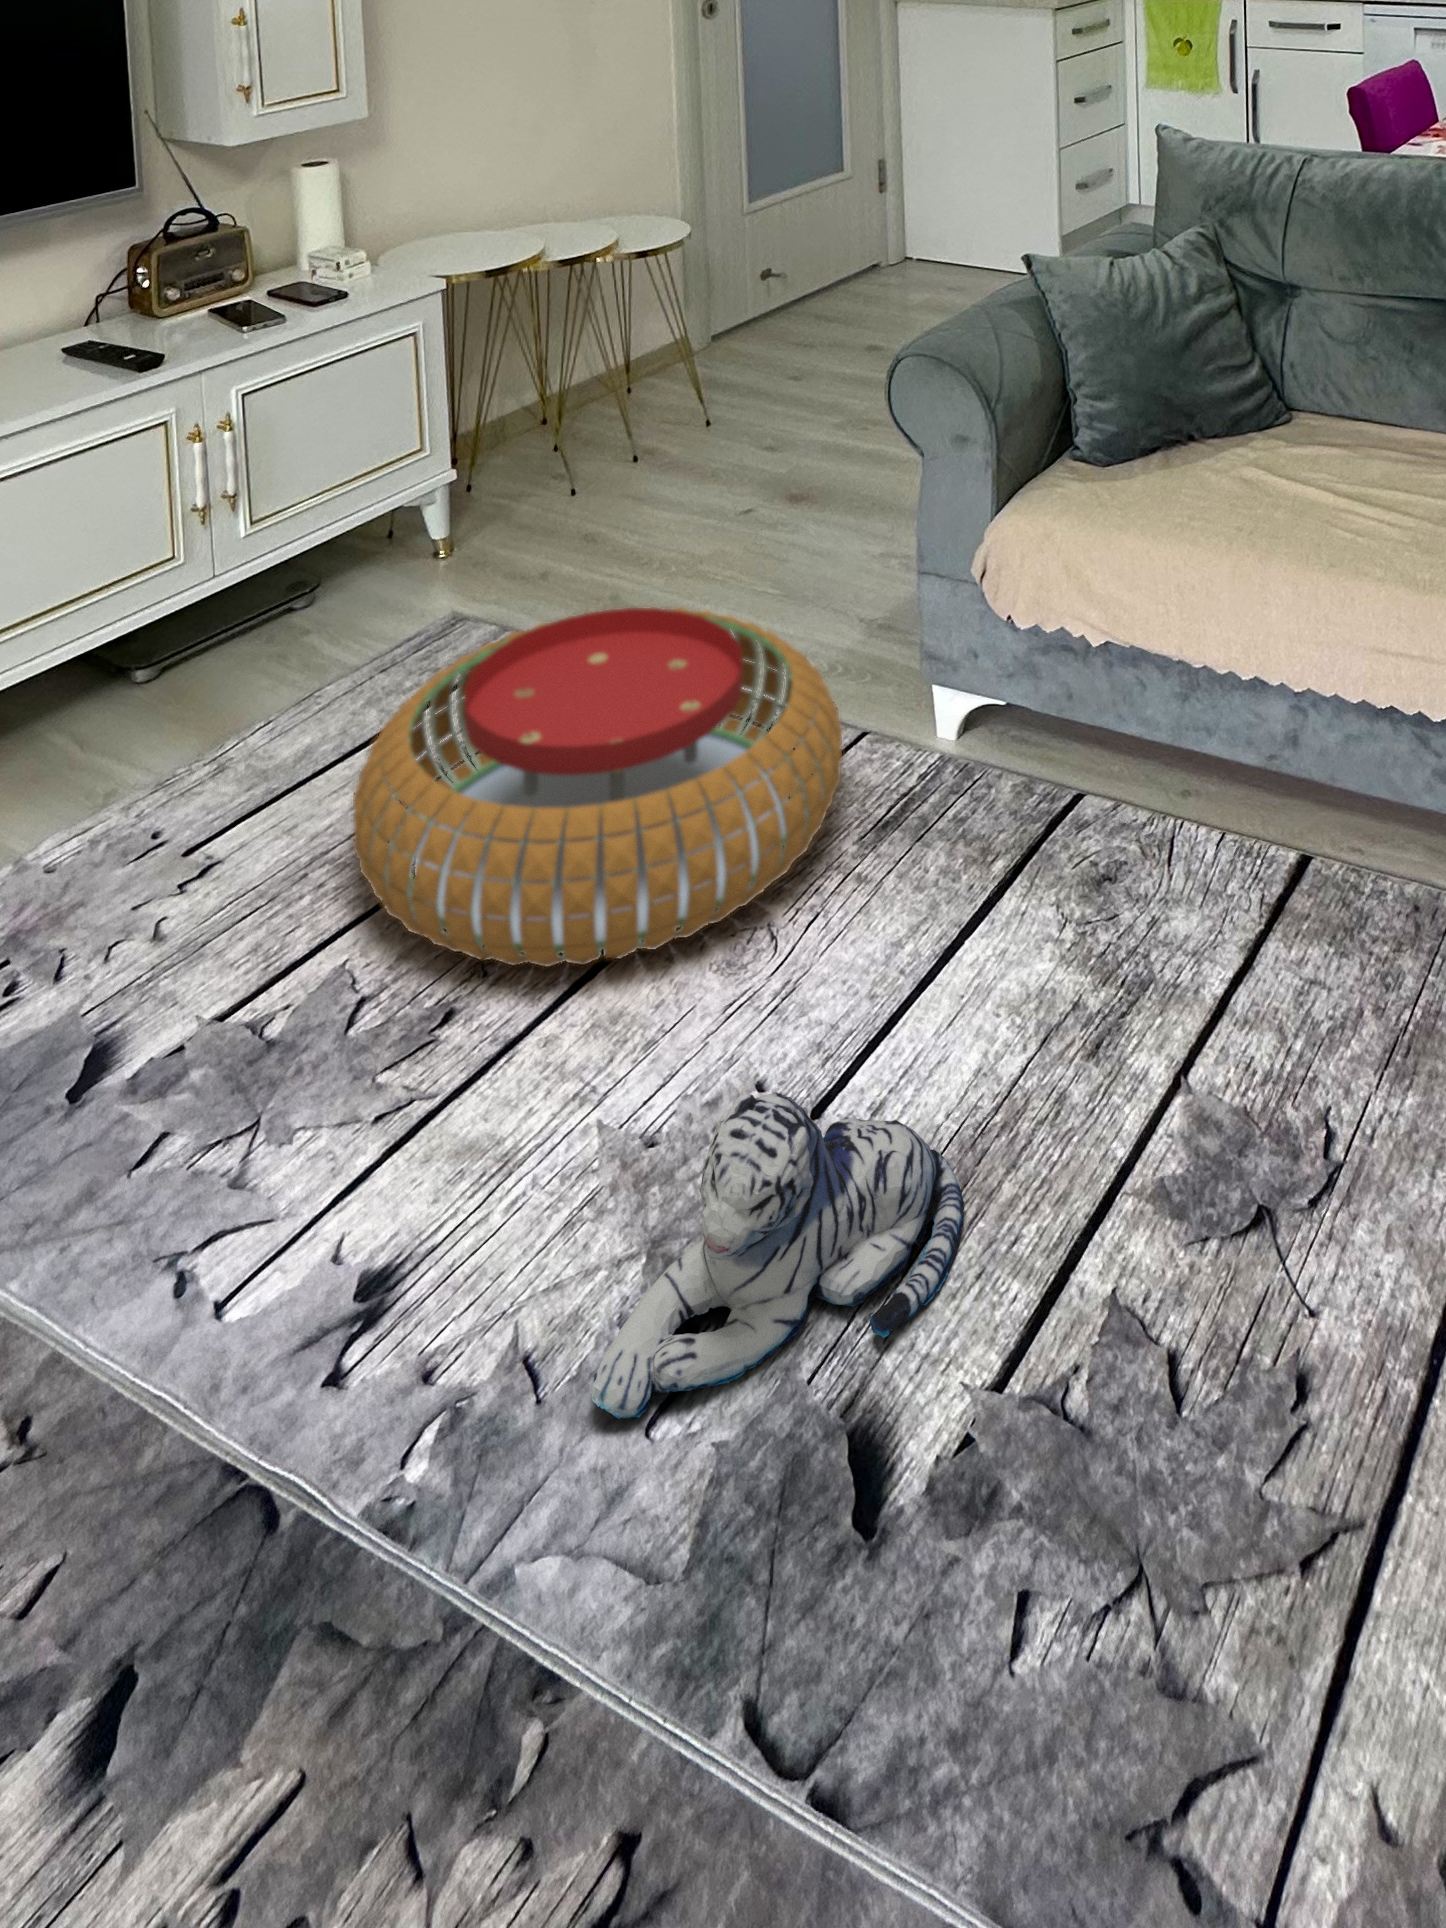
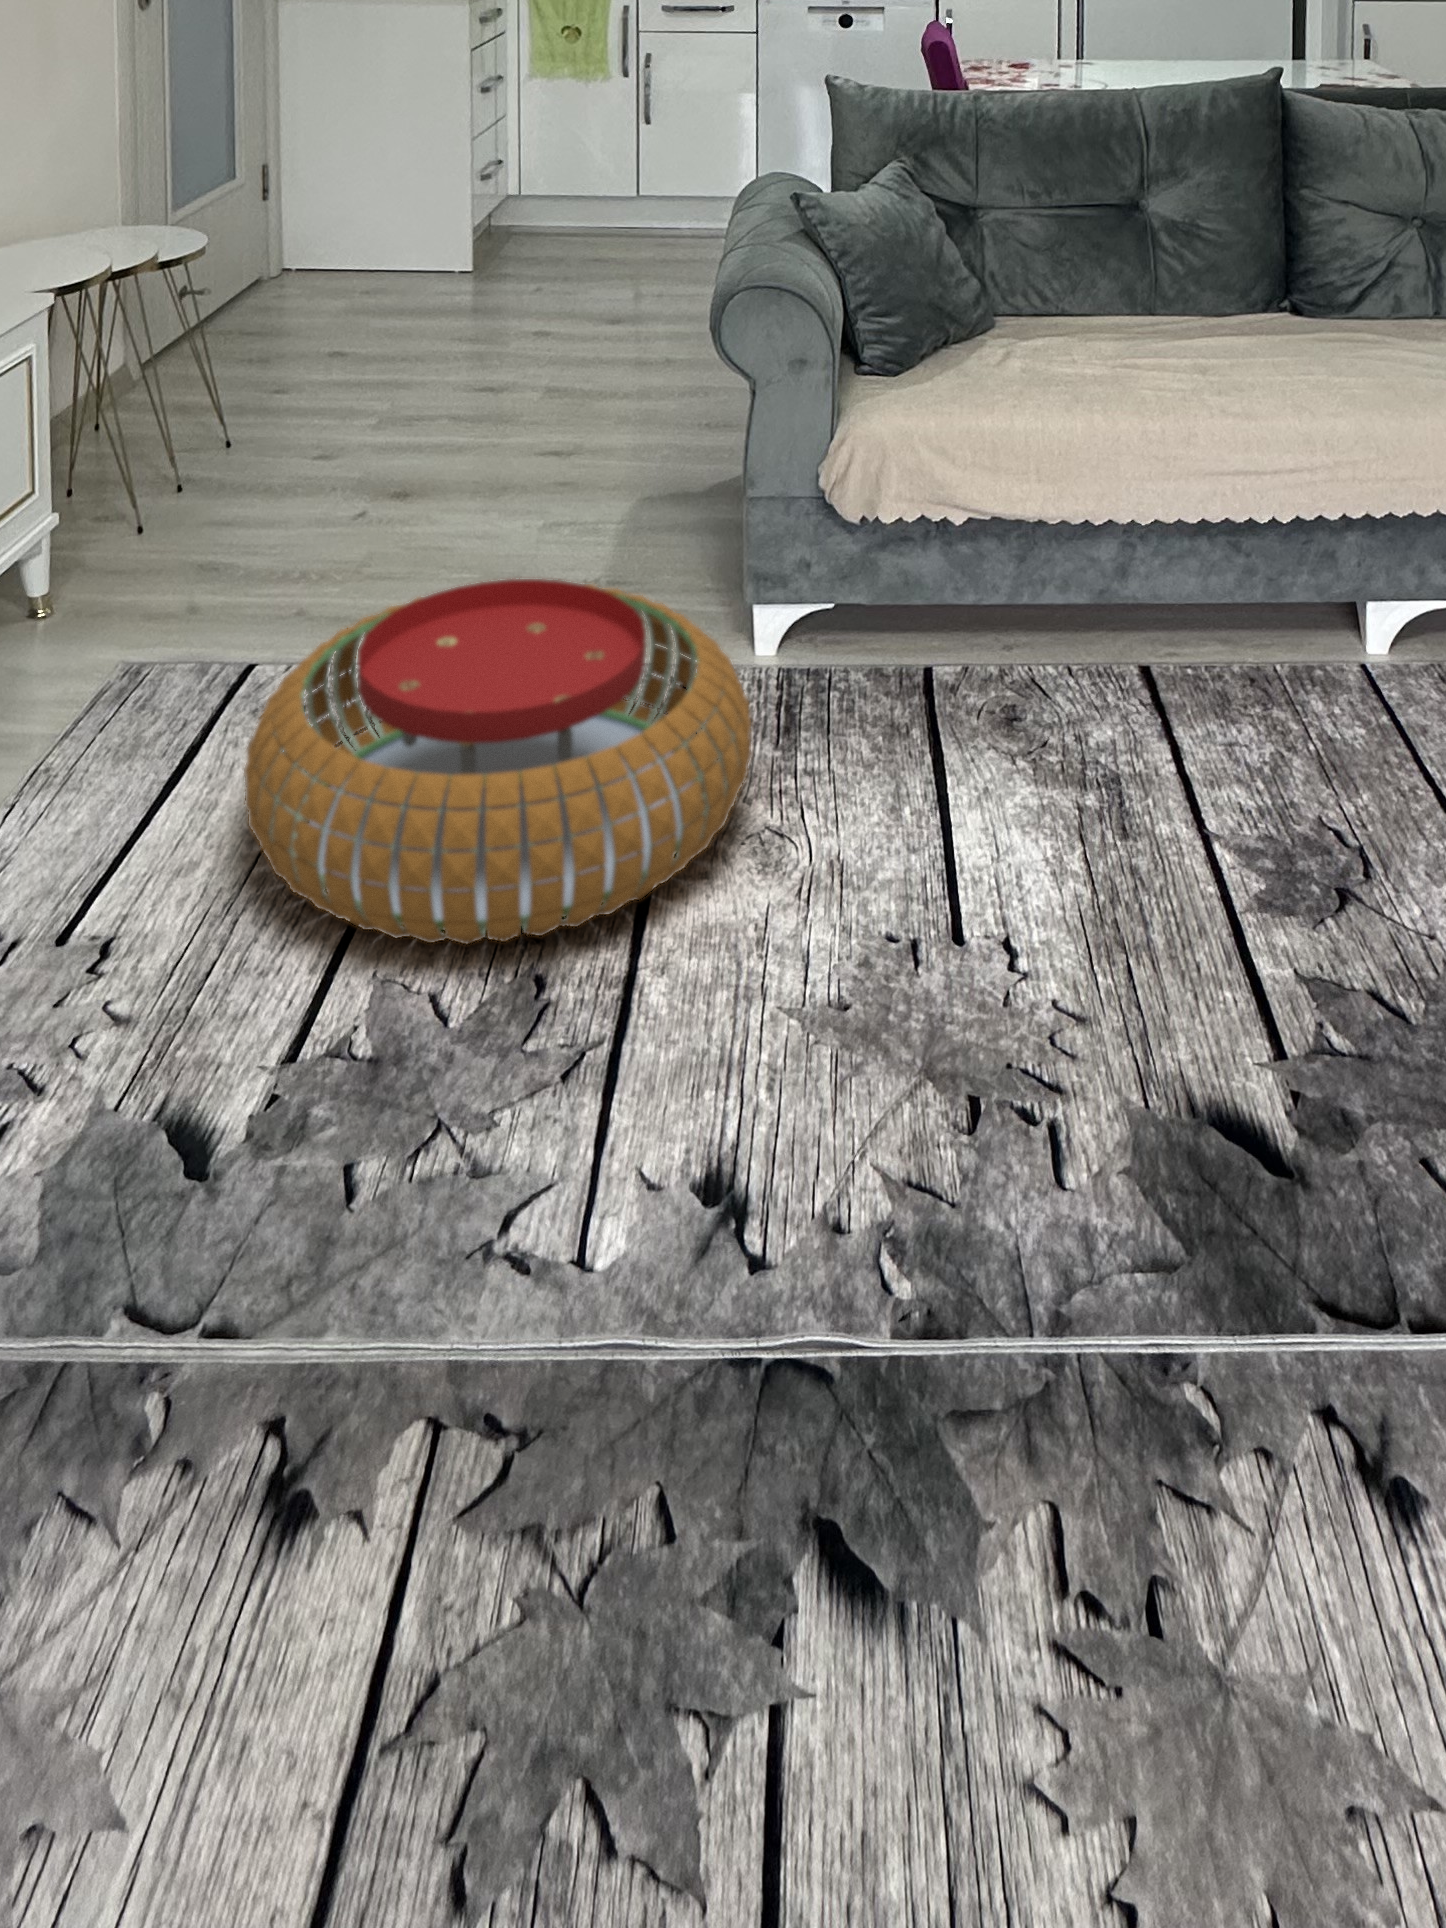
plush toy: present [591,1093,964,1419] -> none [960,886,1172,1188]

